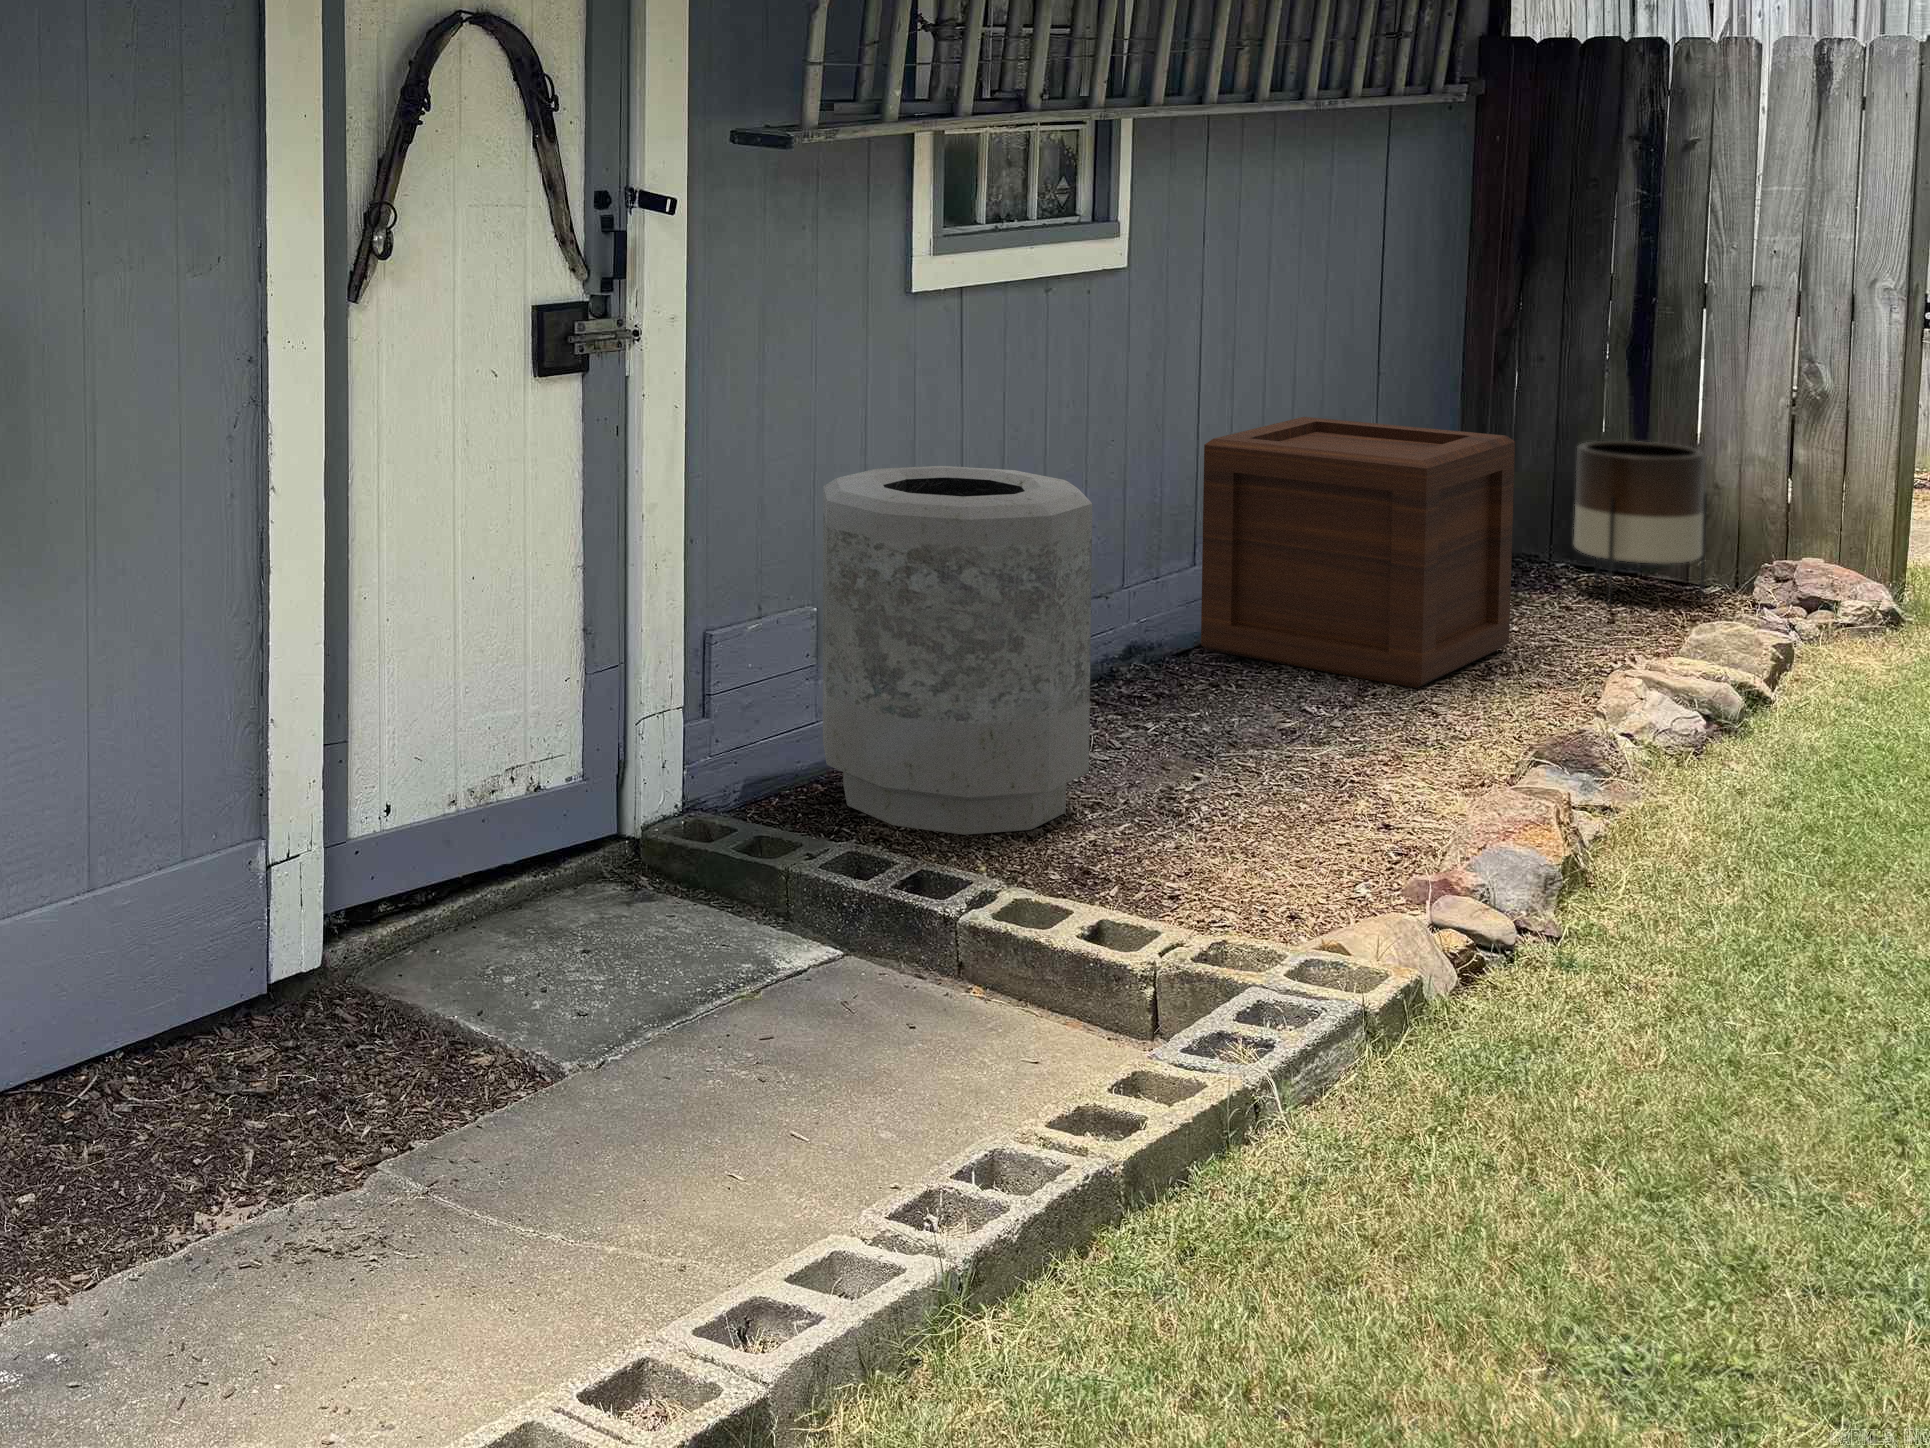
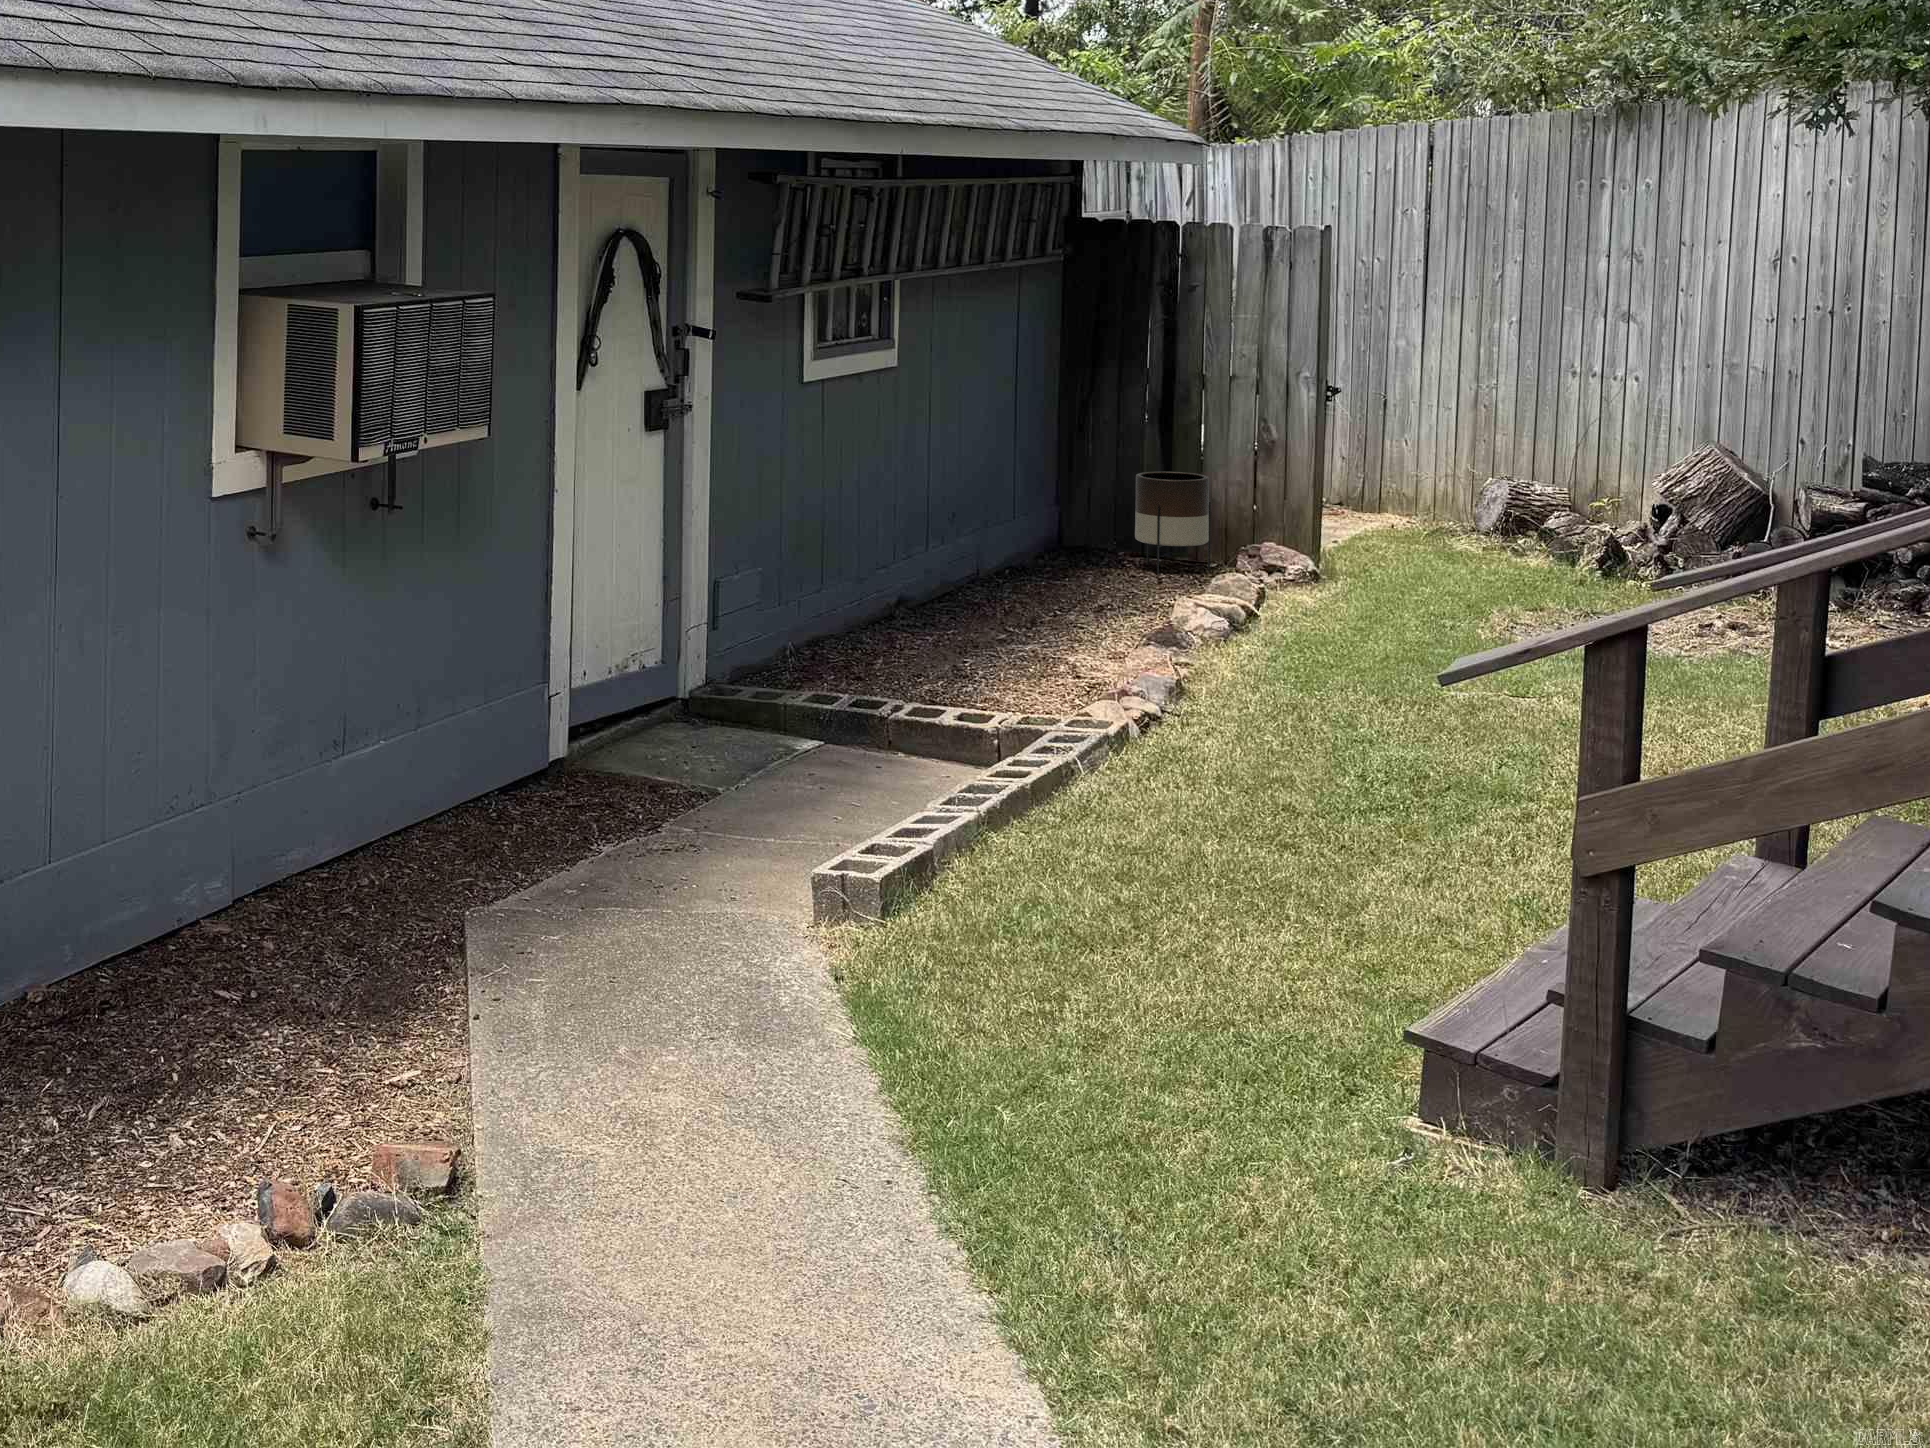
wooden crate: present [1201,417,1515,688] -> none [937,459,1111,618]
trash can: present [823,466,1092,835] -> none [769,486,924,691]

